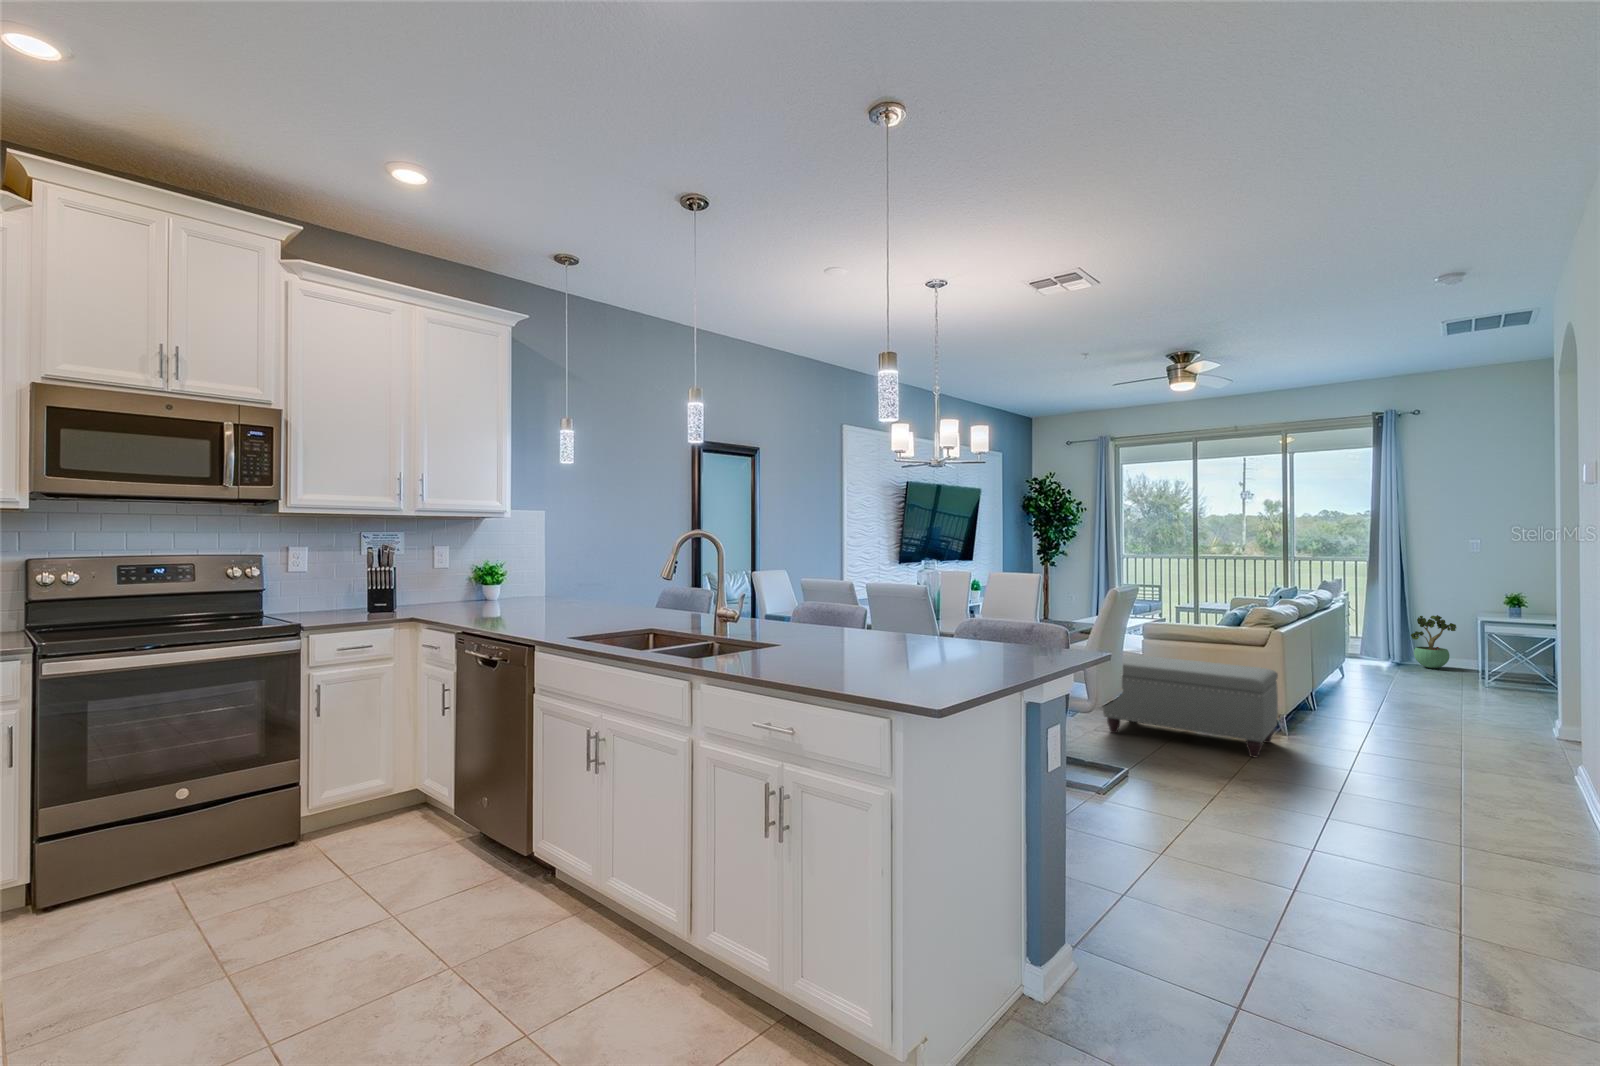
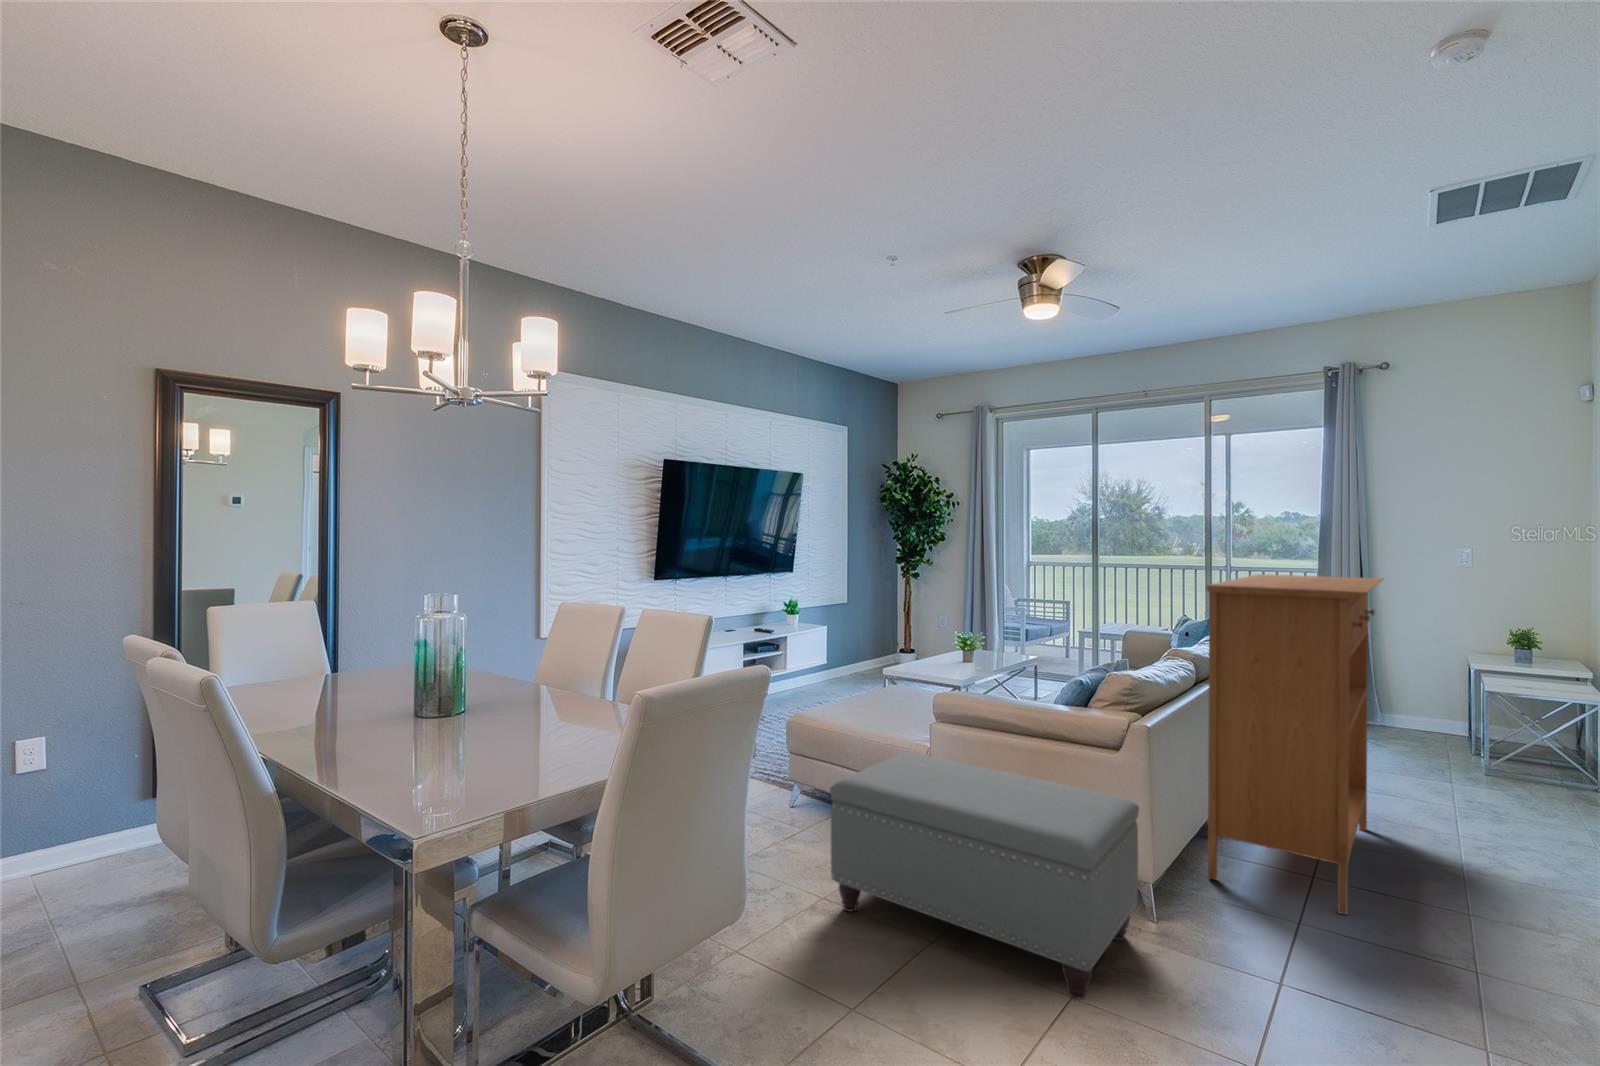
console table: none [1308,555,1414,736] -> present [1206,574,1383,915]
potted plant: present [1411,615,1456,668] -> none [1373,655,1437,731]

